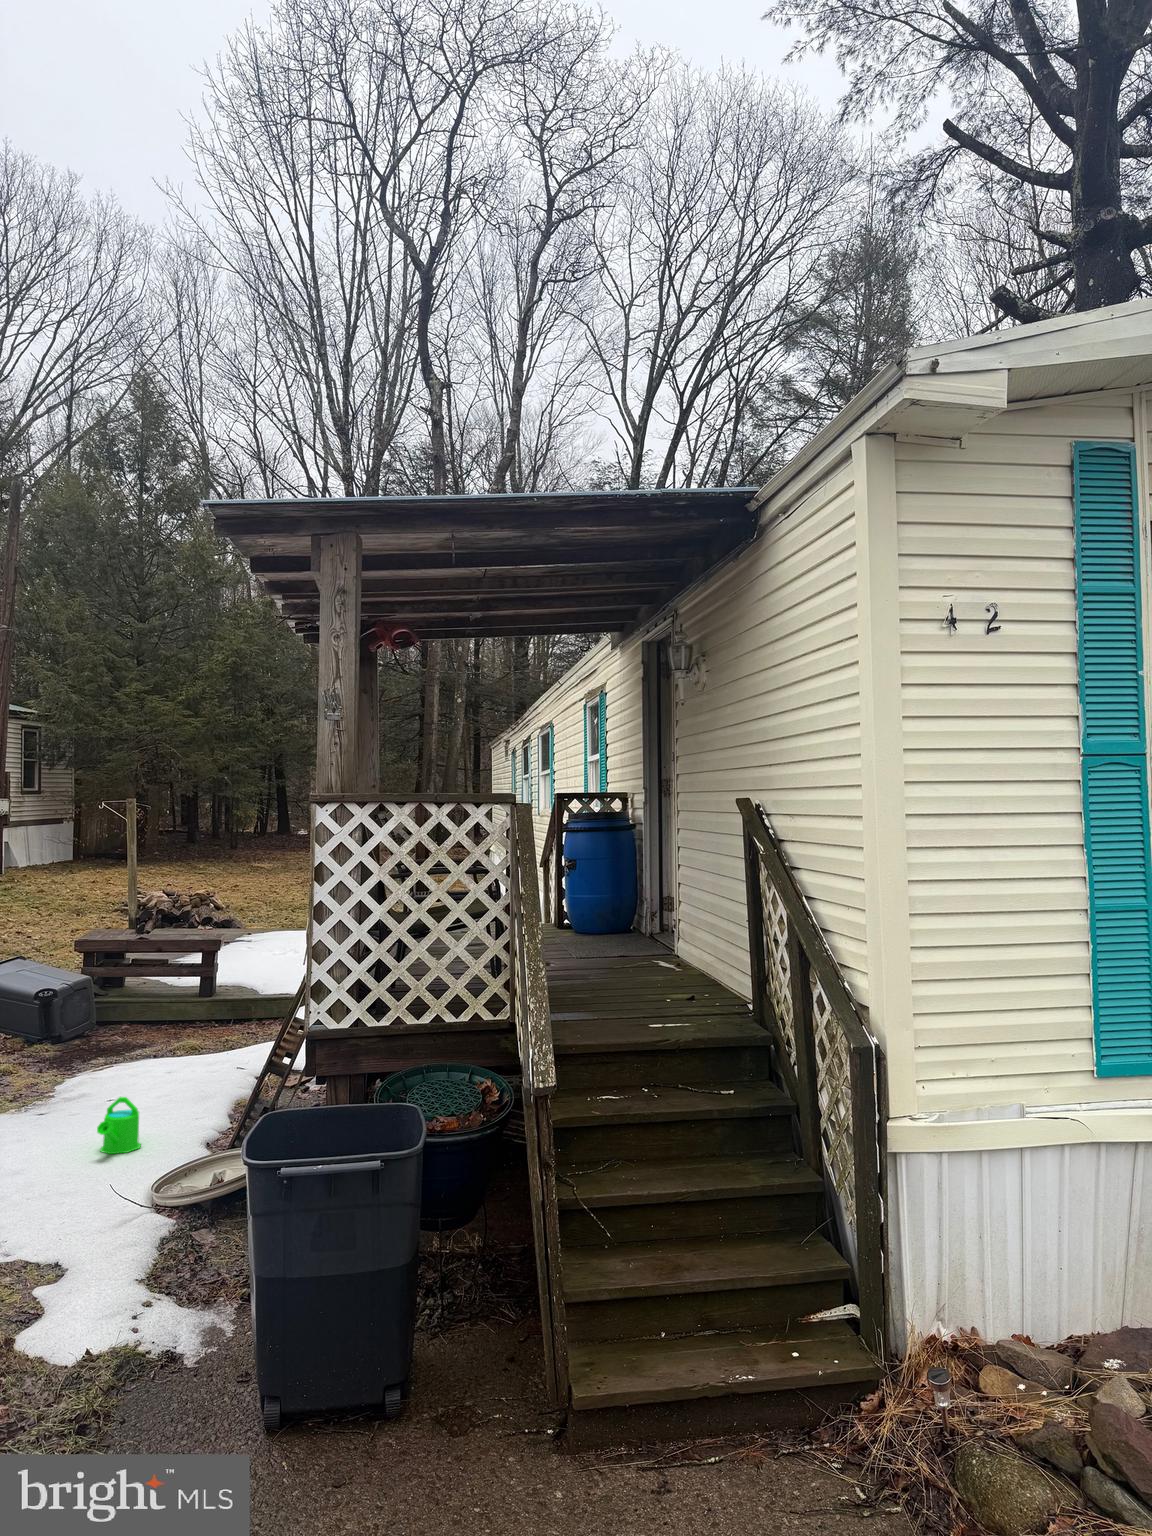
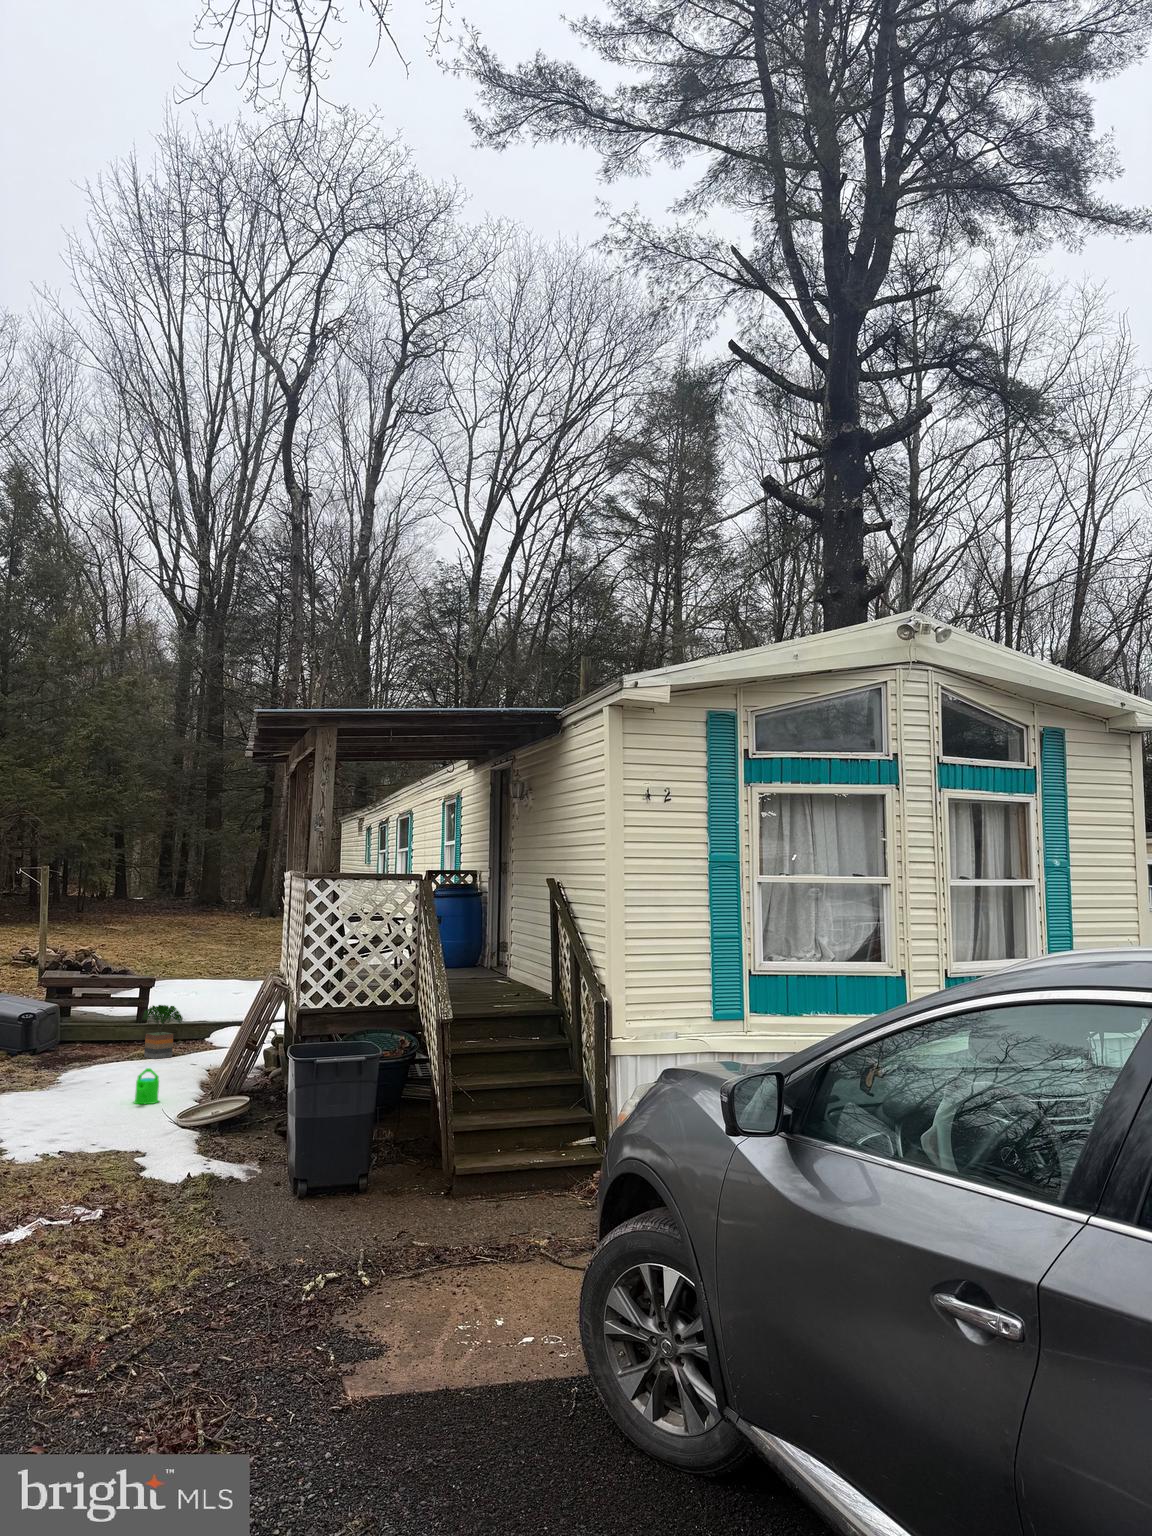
potted tree: none [184,975,238,1049] -> present [144,1005,183,1059]

